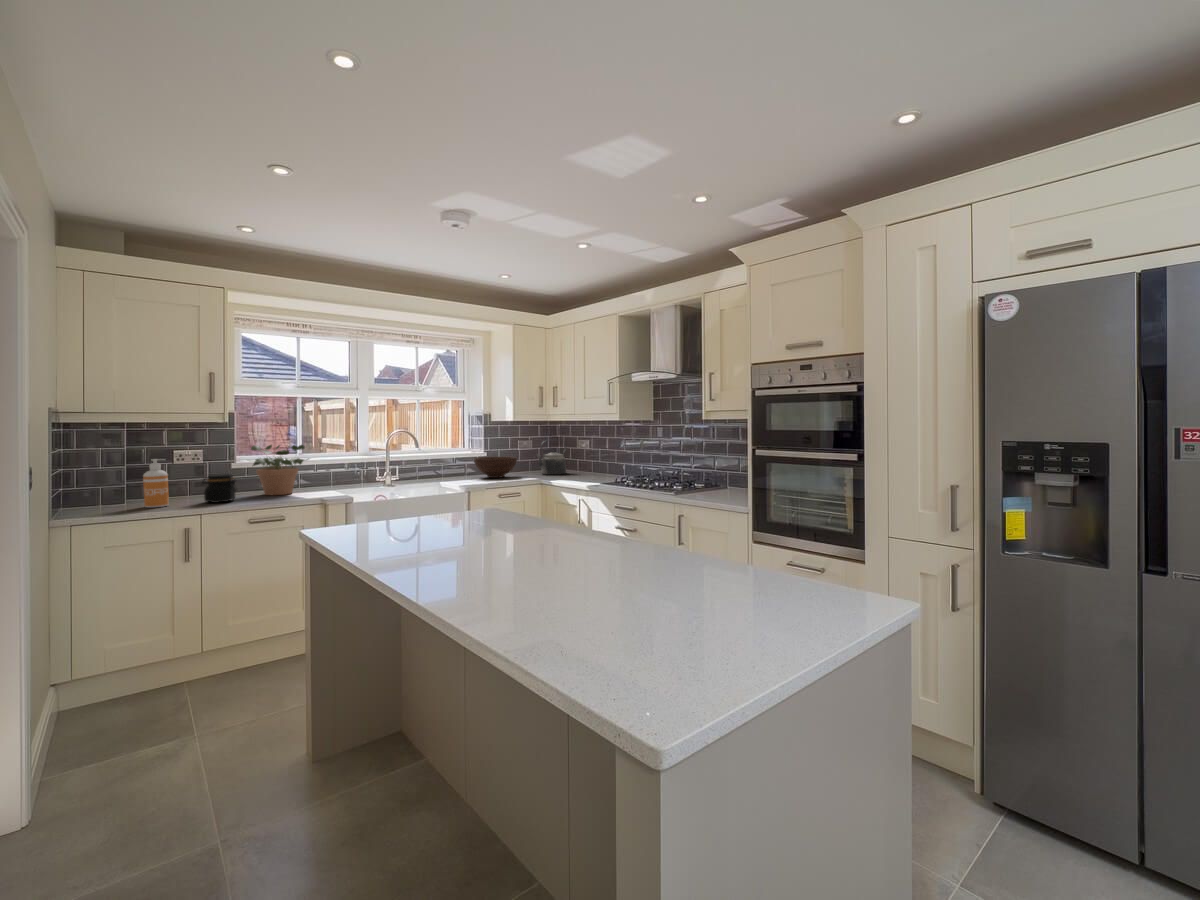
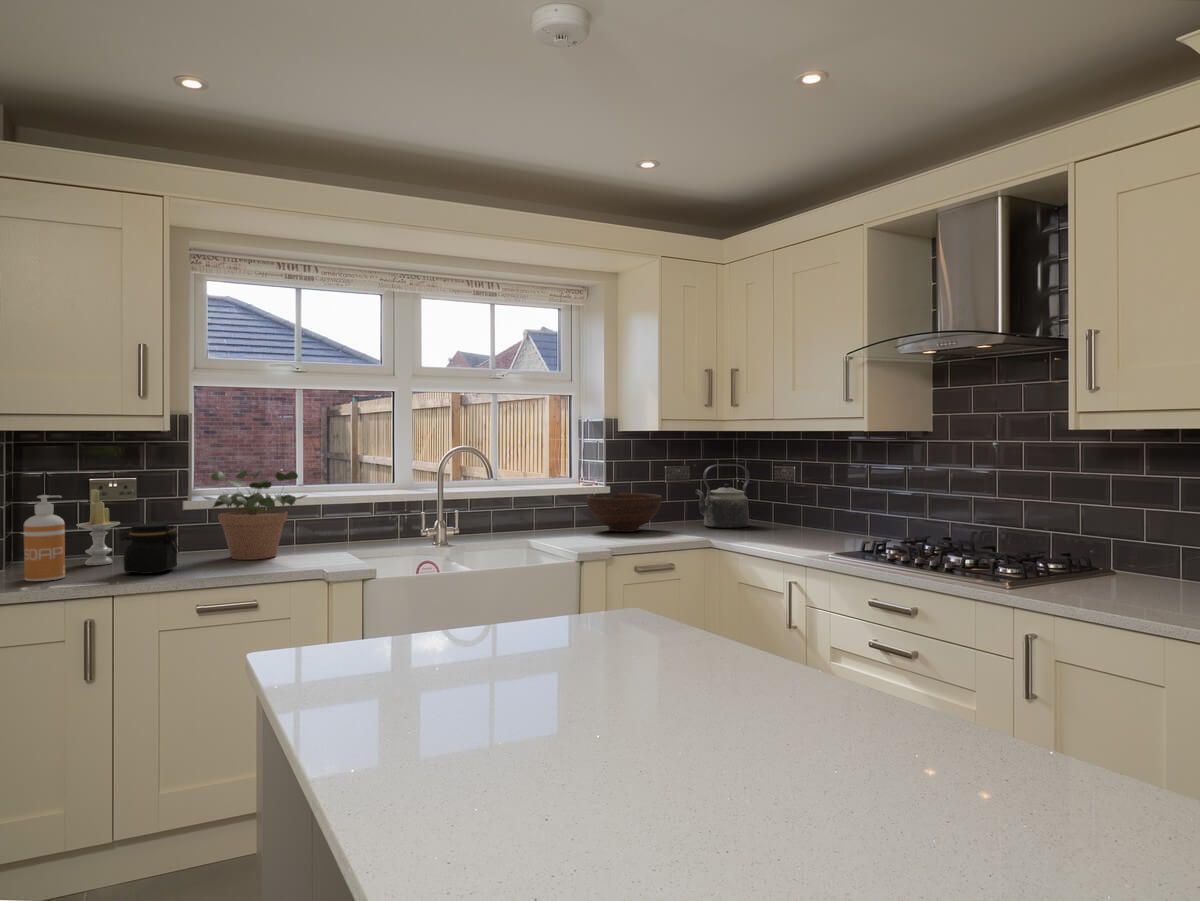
candle: none [168,456,196,500] -> present [77,489,120,565]

